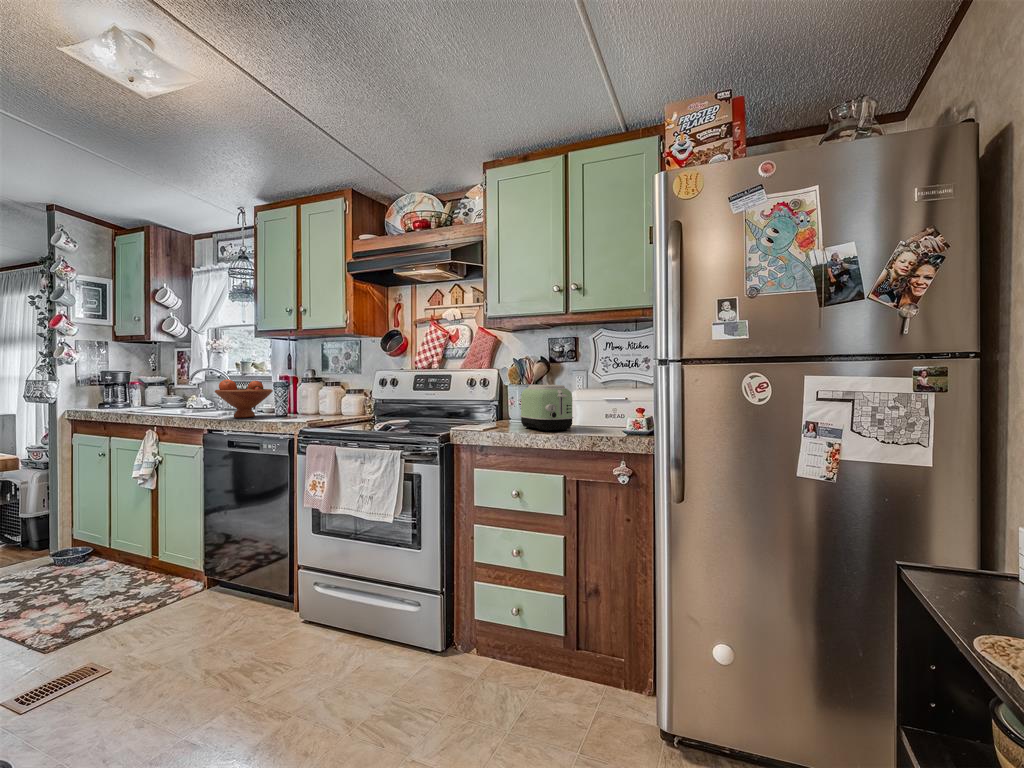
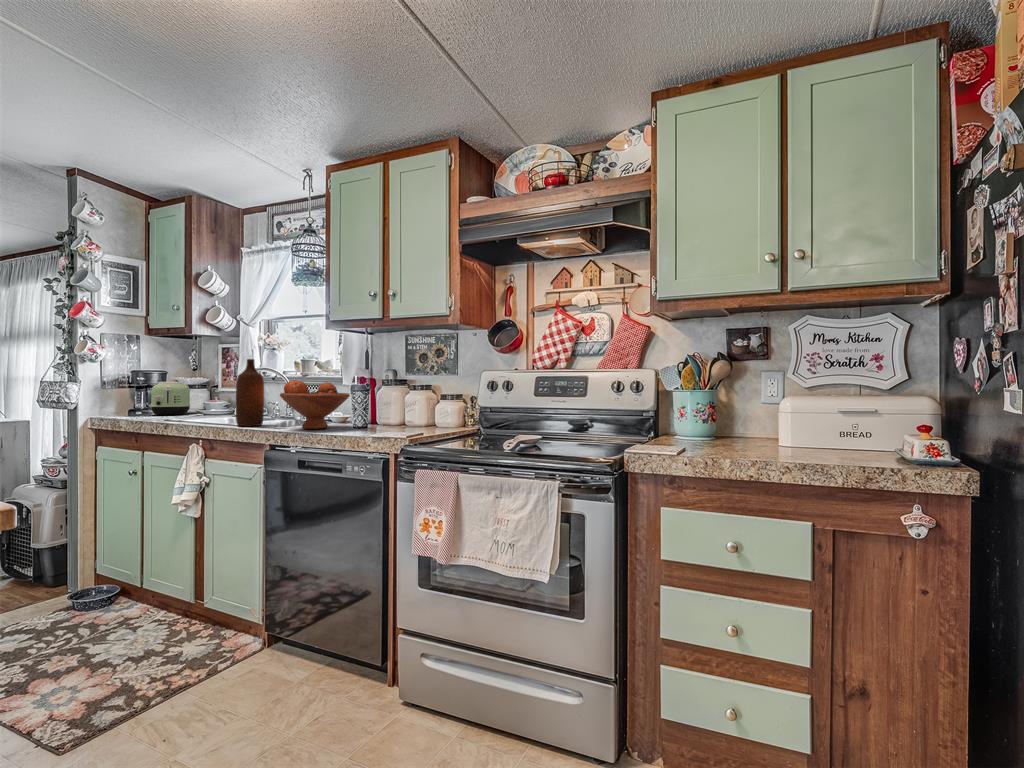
bottle: none [183,363,206,416] -> present [236,359,264,426]
toaster: present [520,385,573,431] -> present [151,382,190,415]

